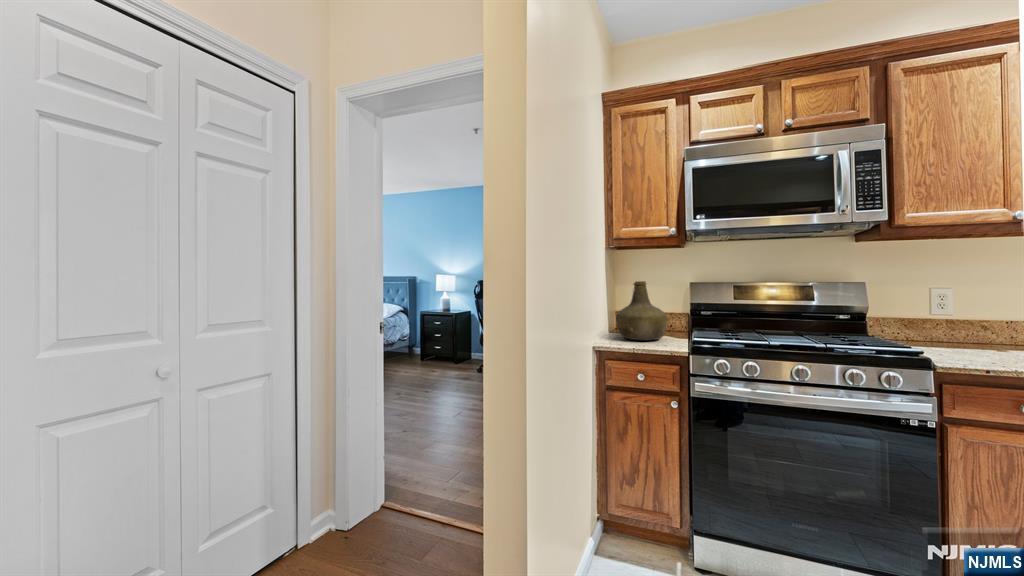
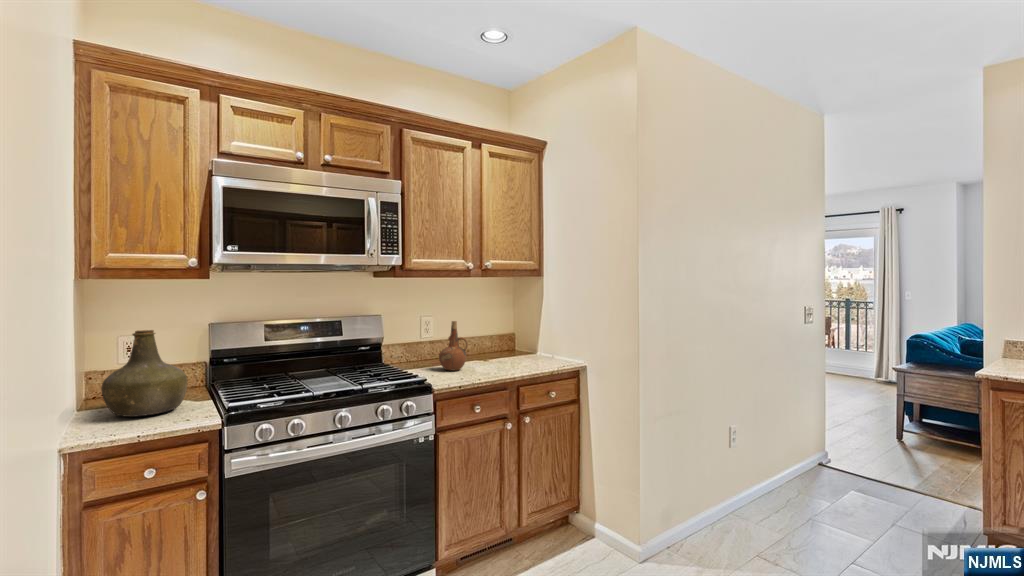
ceramic pitcher: none [947,283,1002,346] -> present [439,321,468,371]

